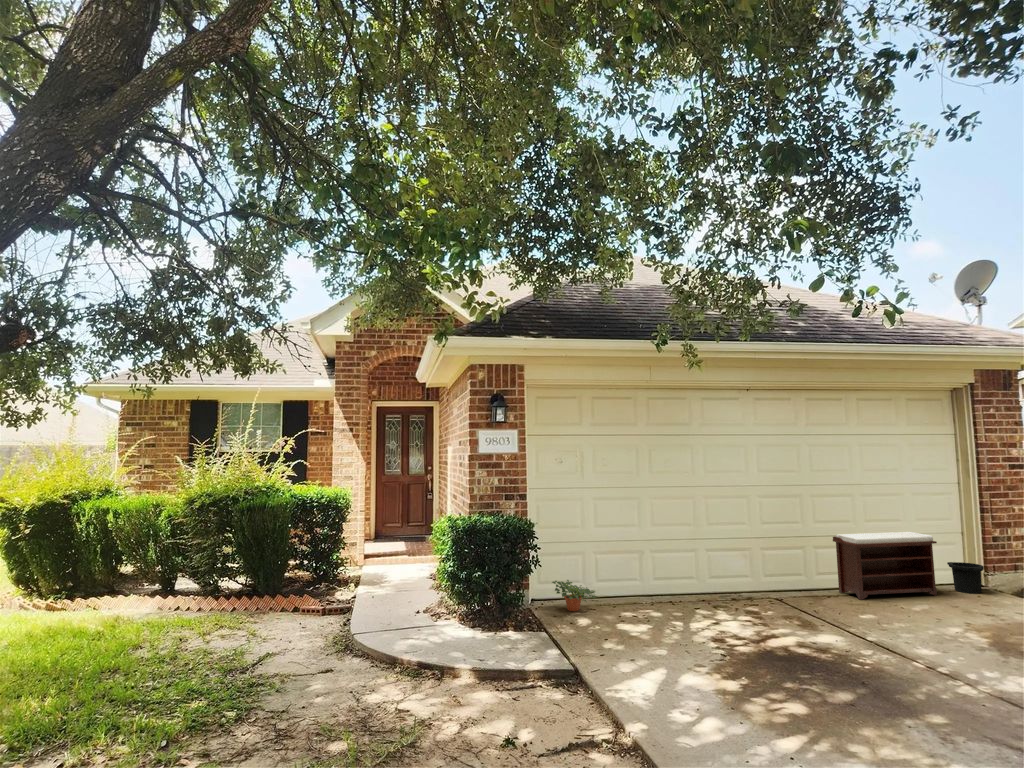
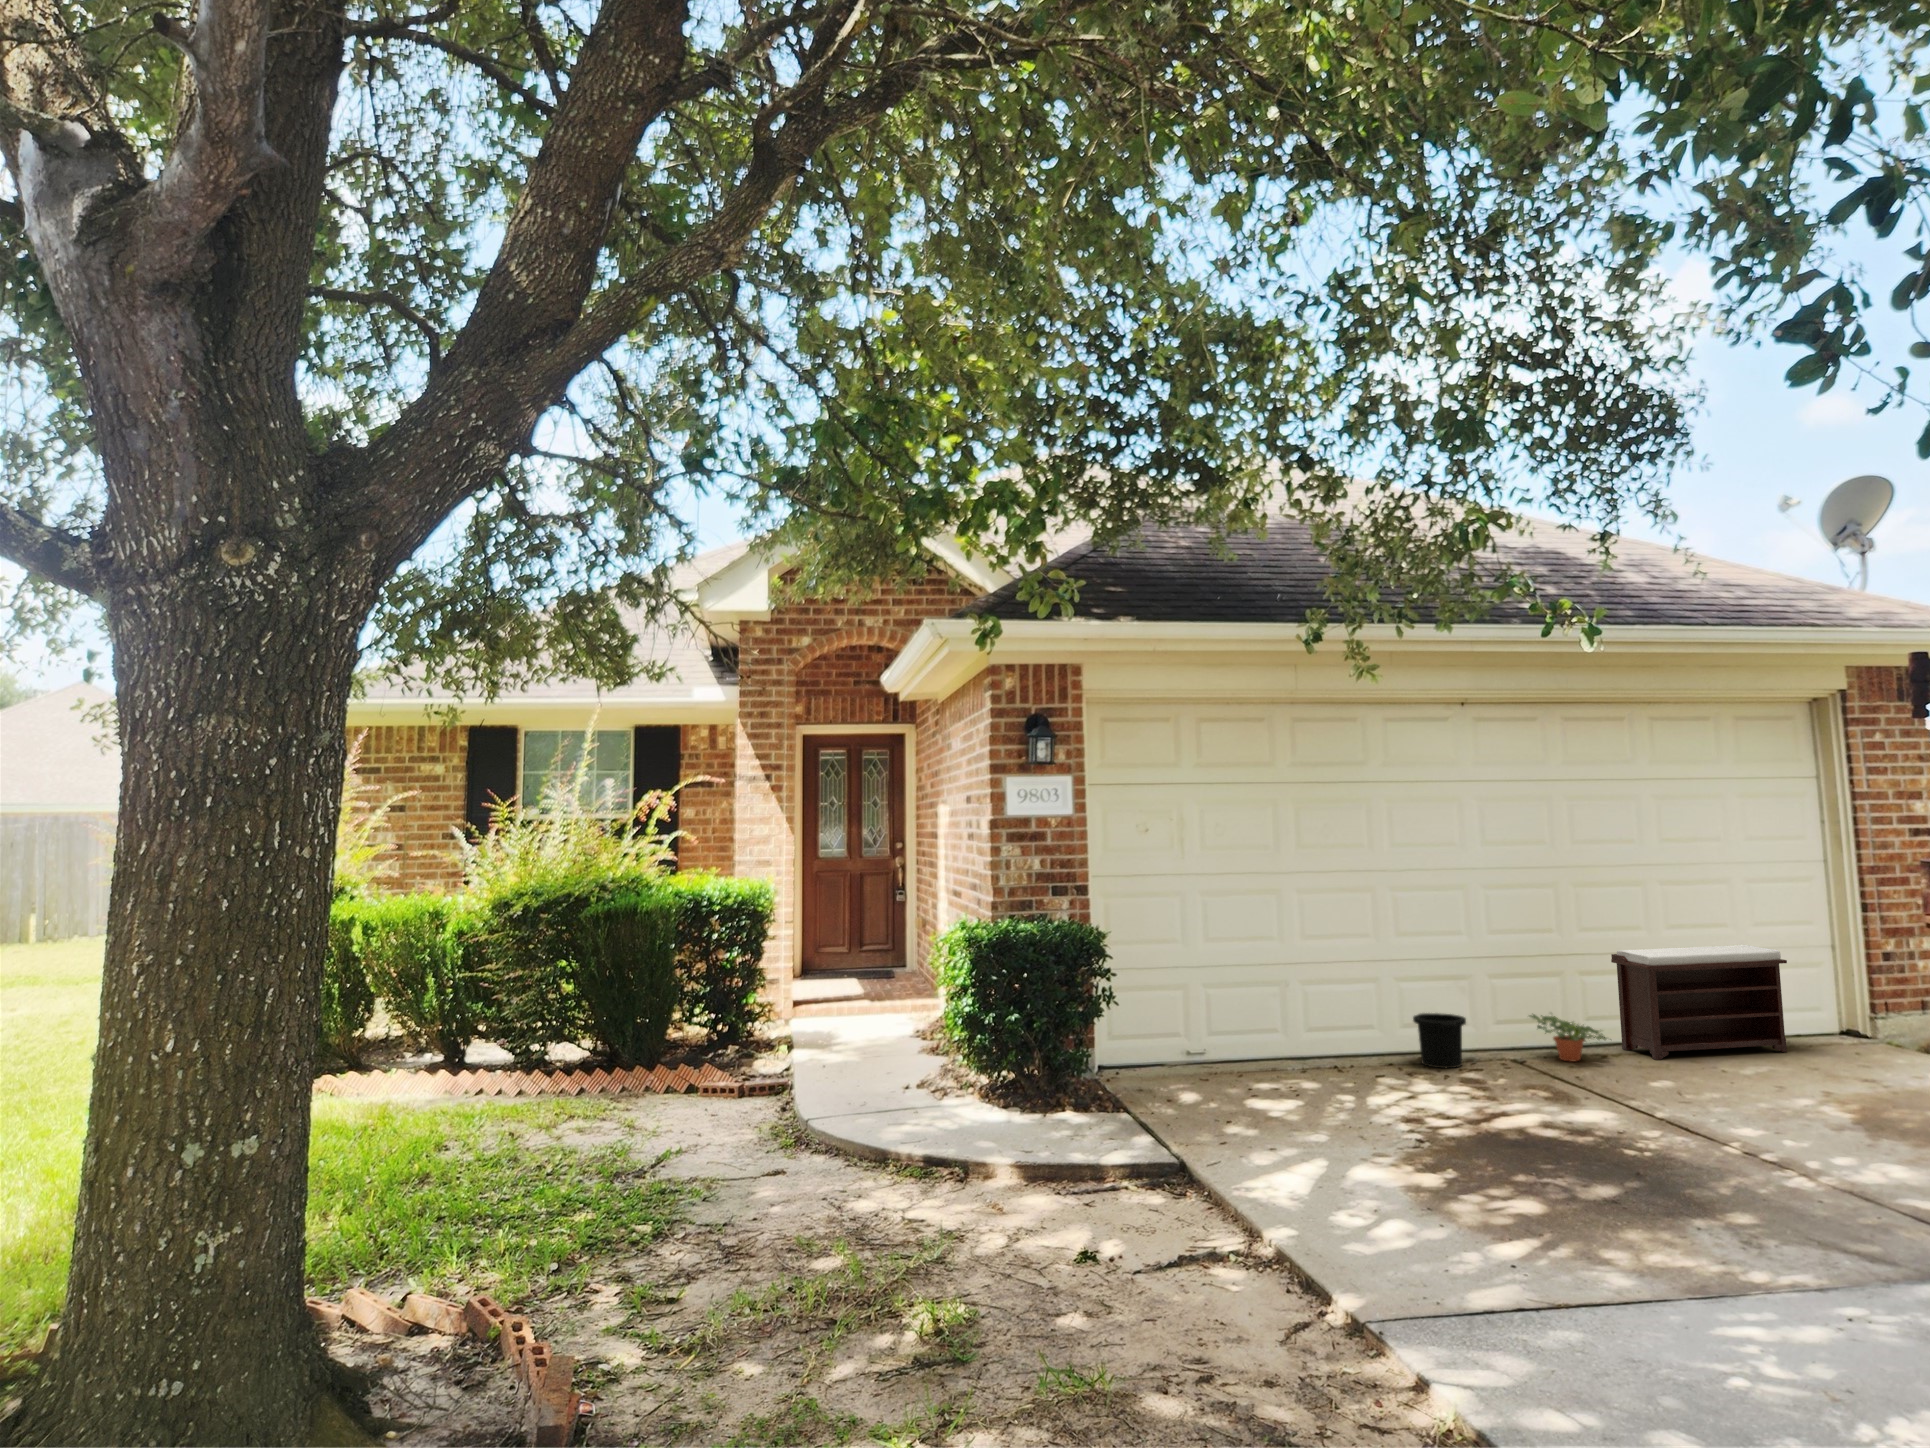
trash can: present [947,562,984,594] -> present [1413,1013,1466,1068]
potted plant: present [552,580,597,611] -> present [1530,1014,1607,1061]

